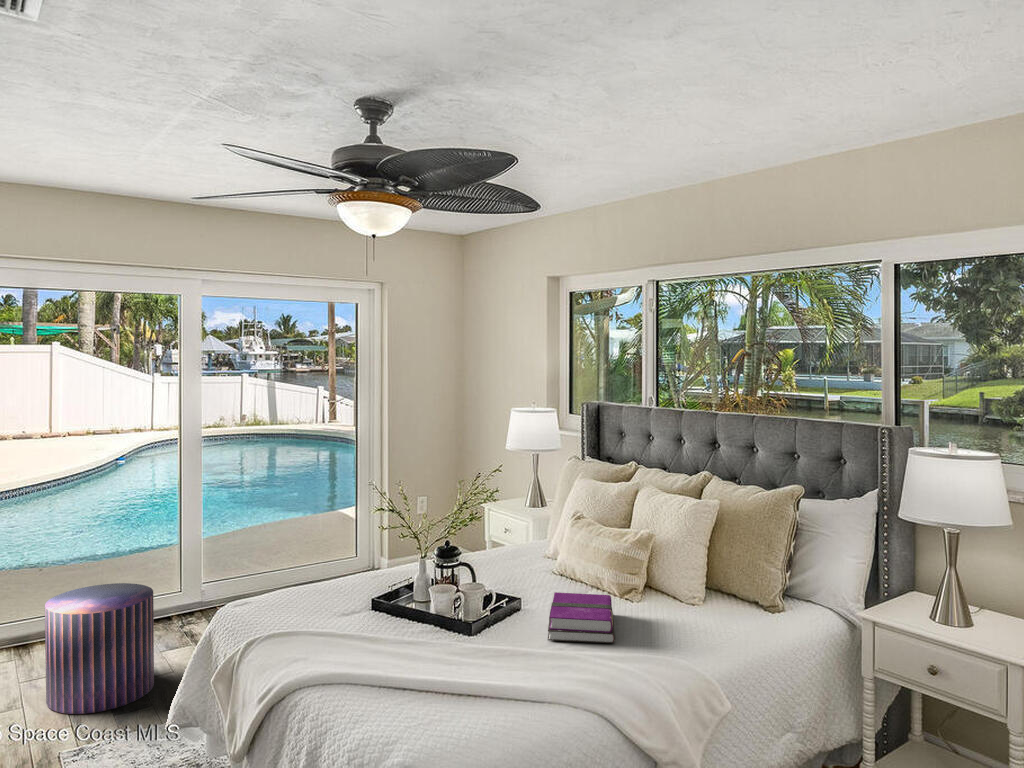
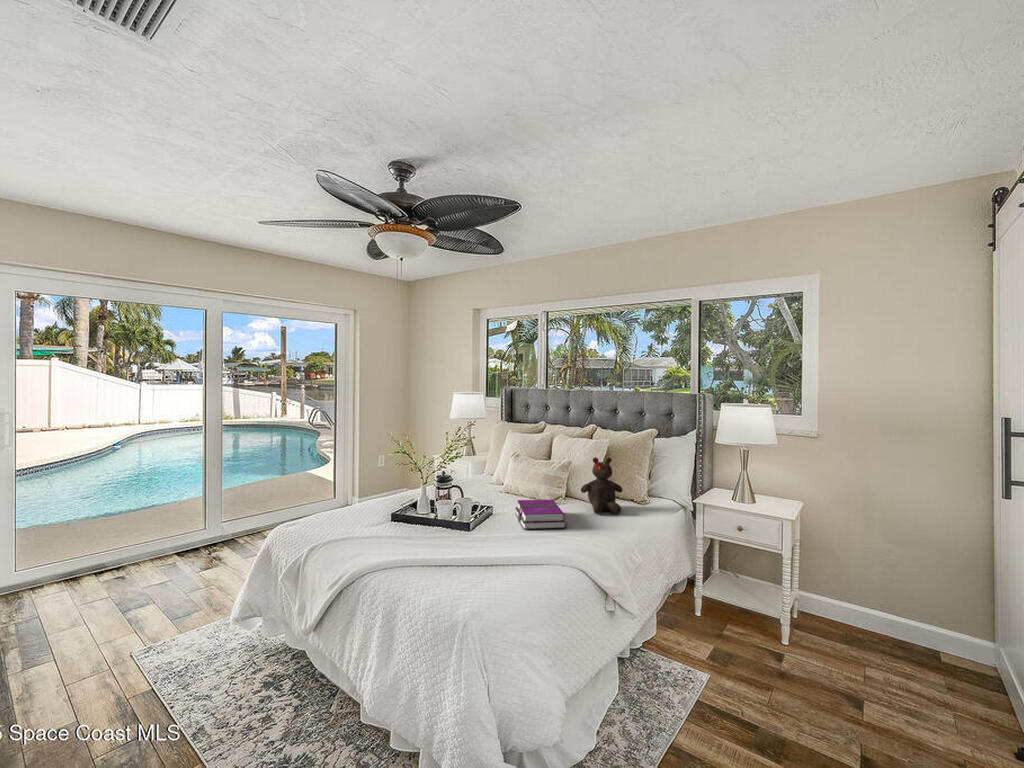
teddy bear: none [659,532,729,626] -> present [581,457,622,514]
pouf: present [45,583,154,714] -> none [106,521,199,625]

